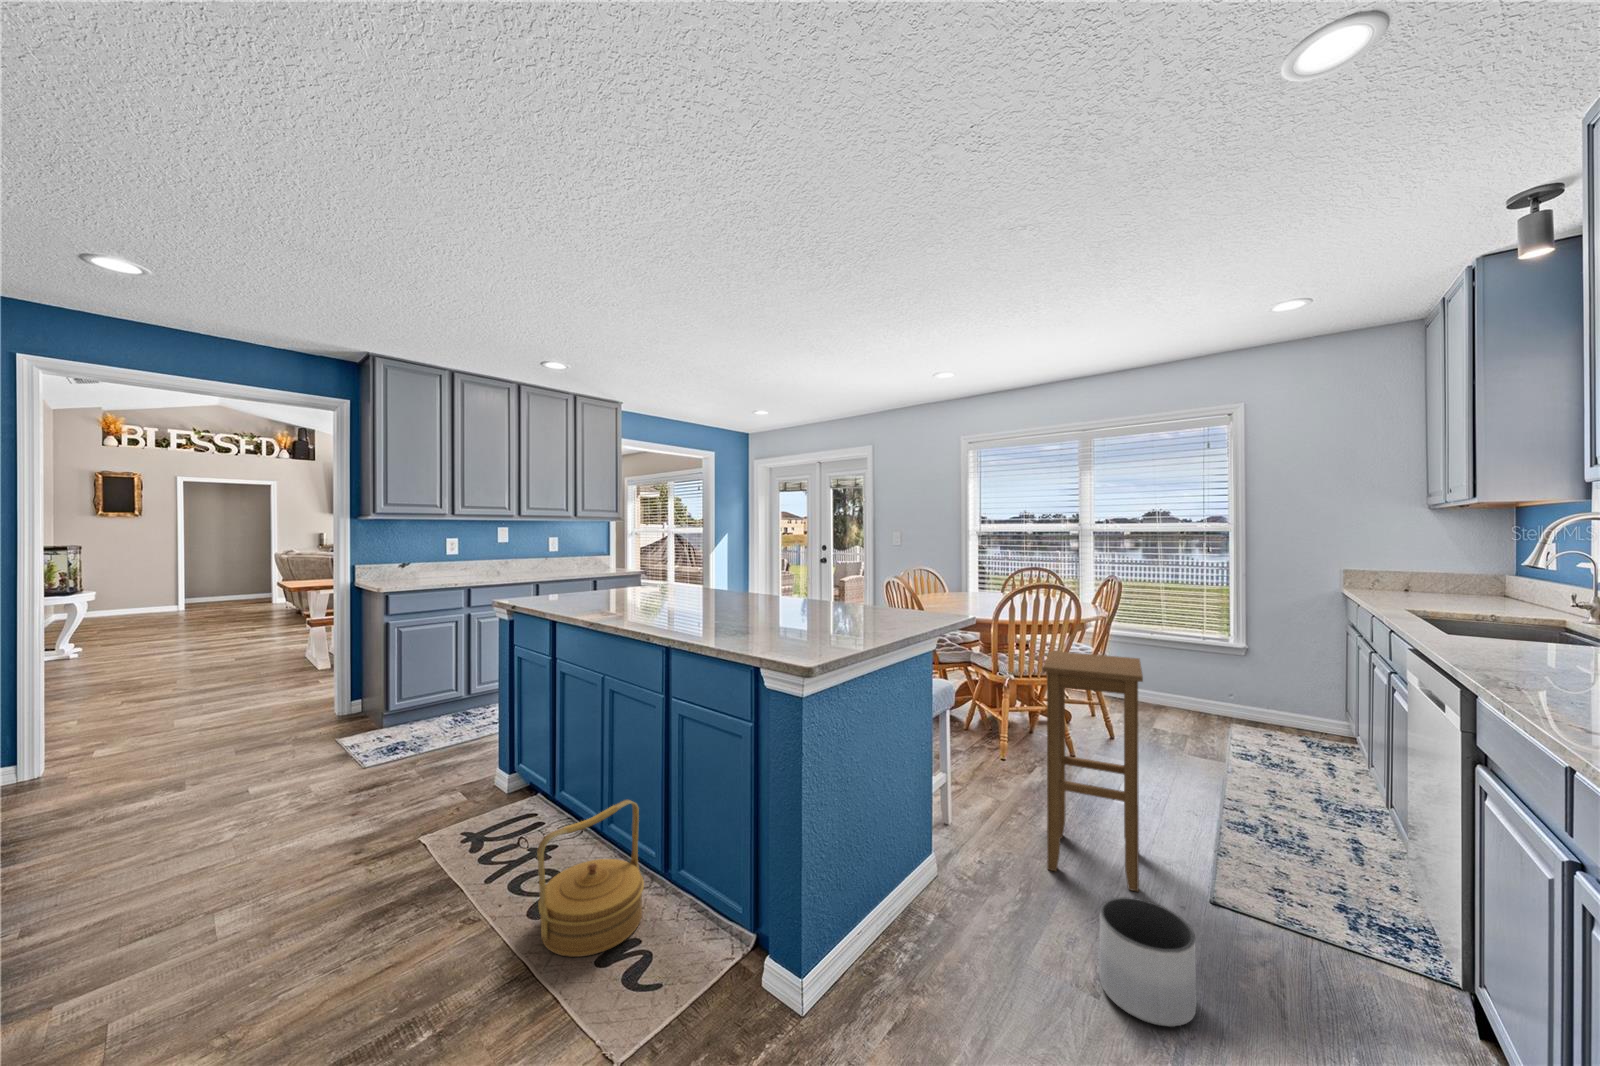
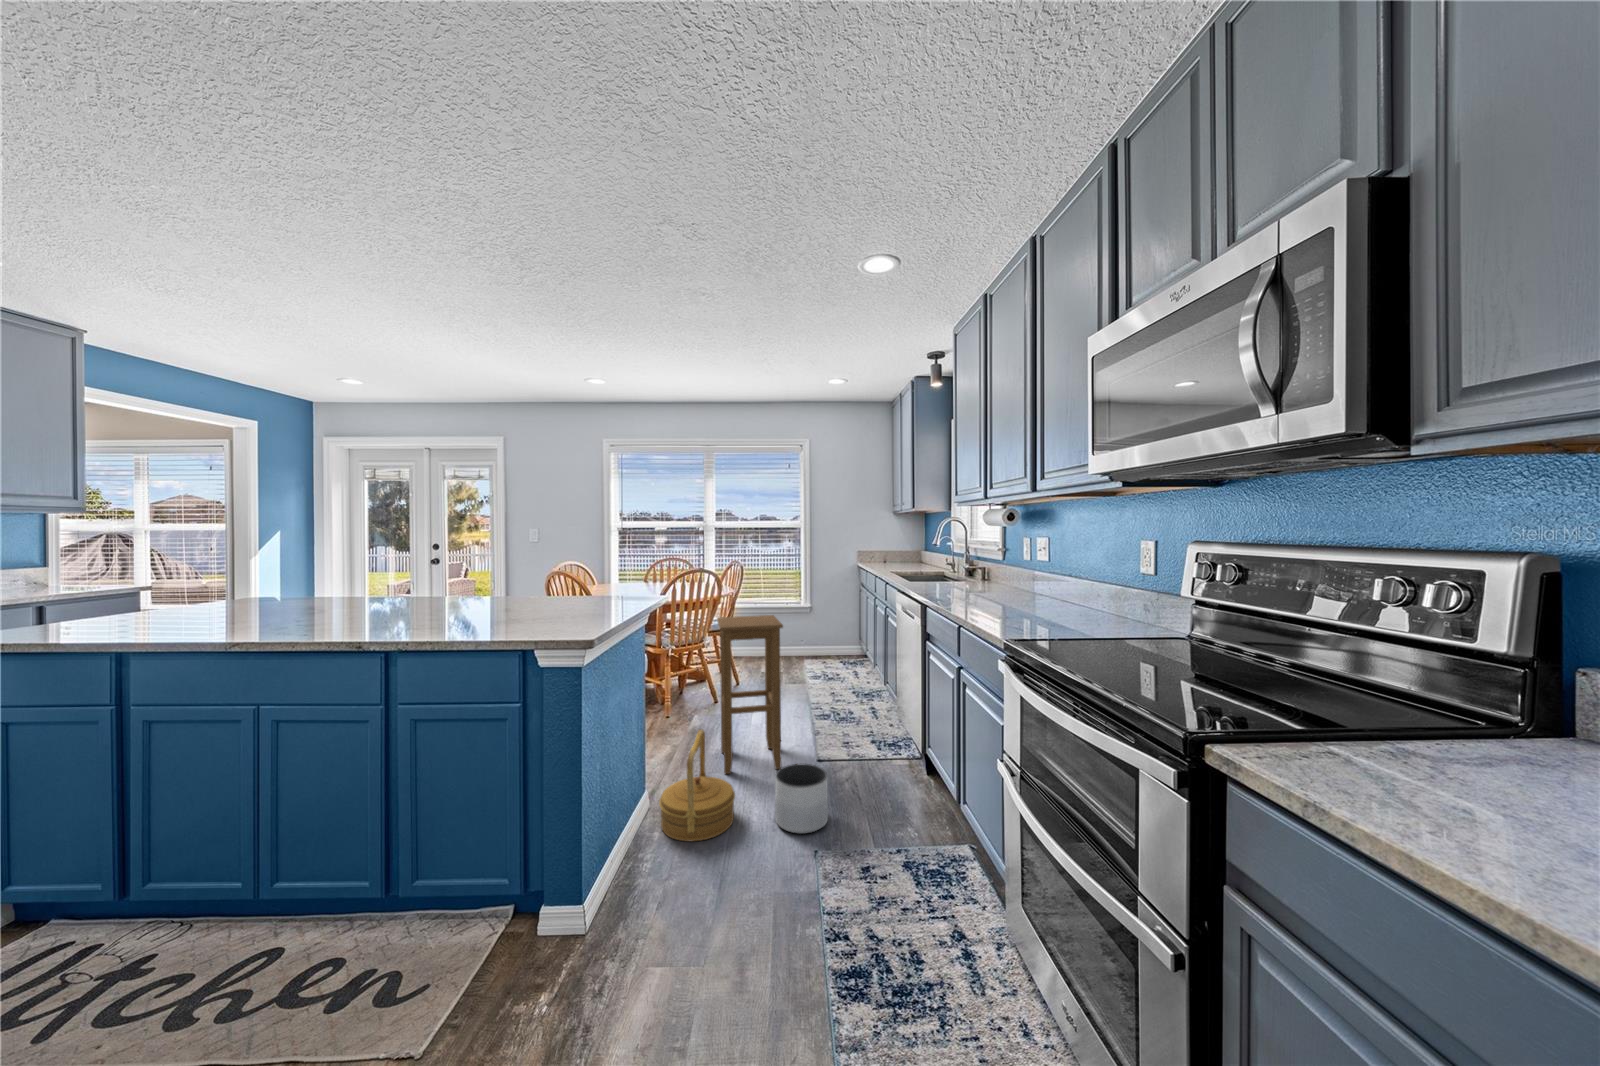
basket: present [537,800,644,957] -> present [659,730,735,841]

